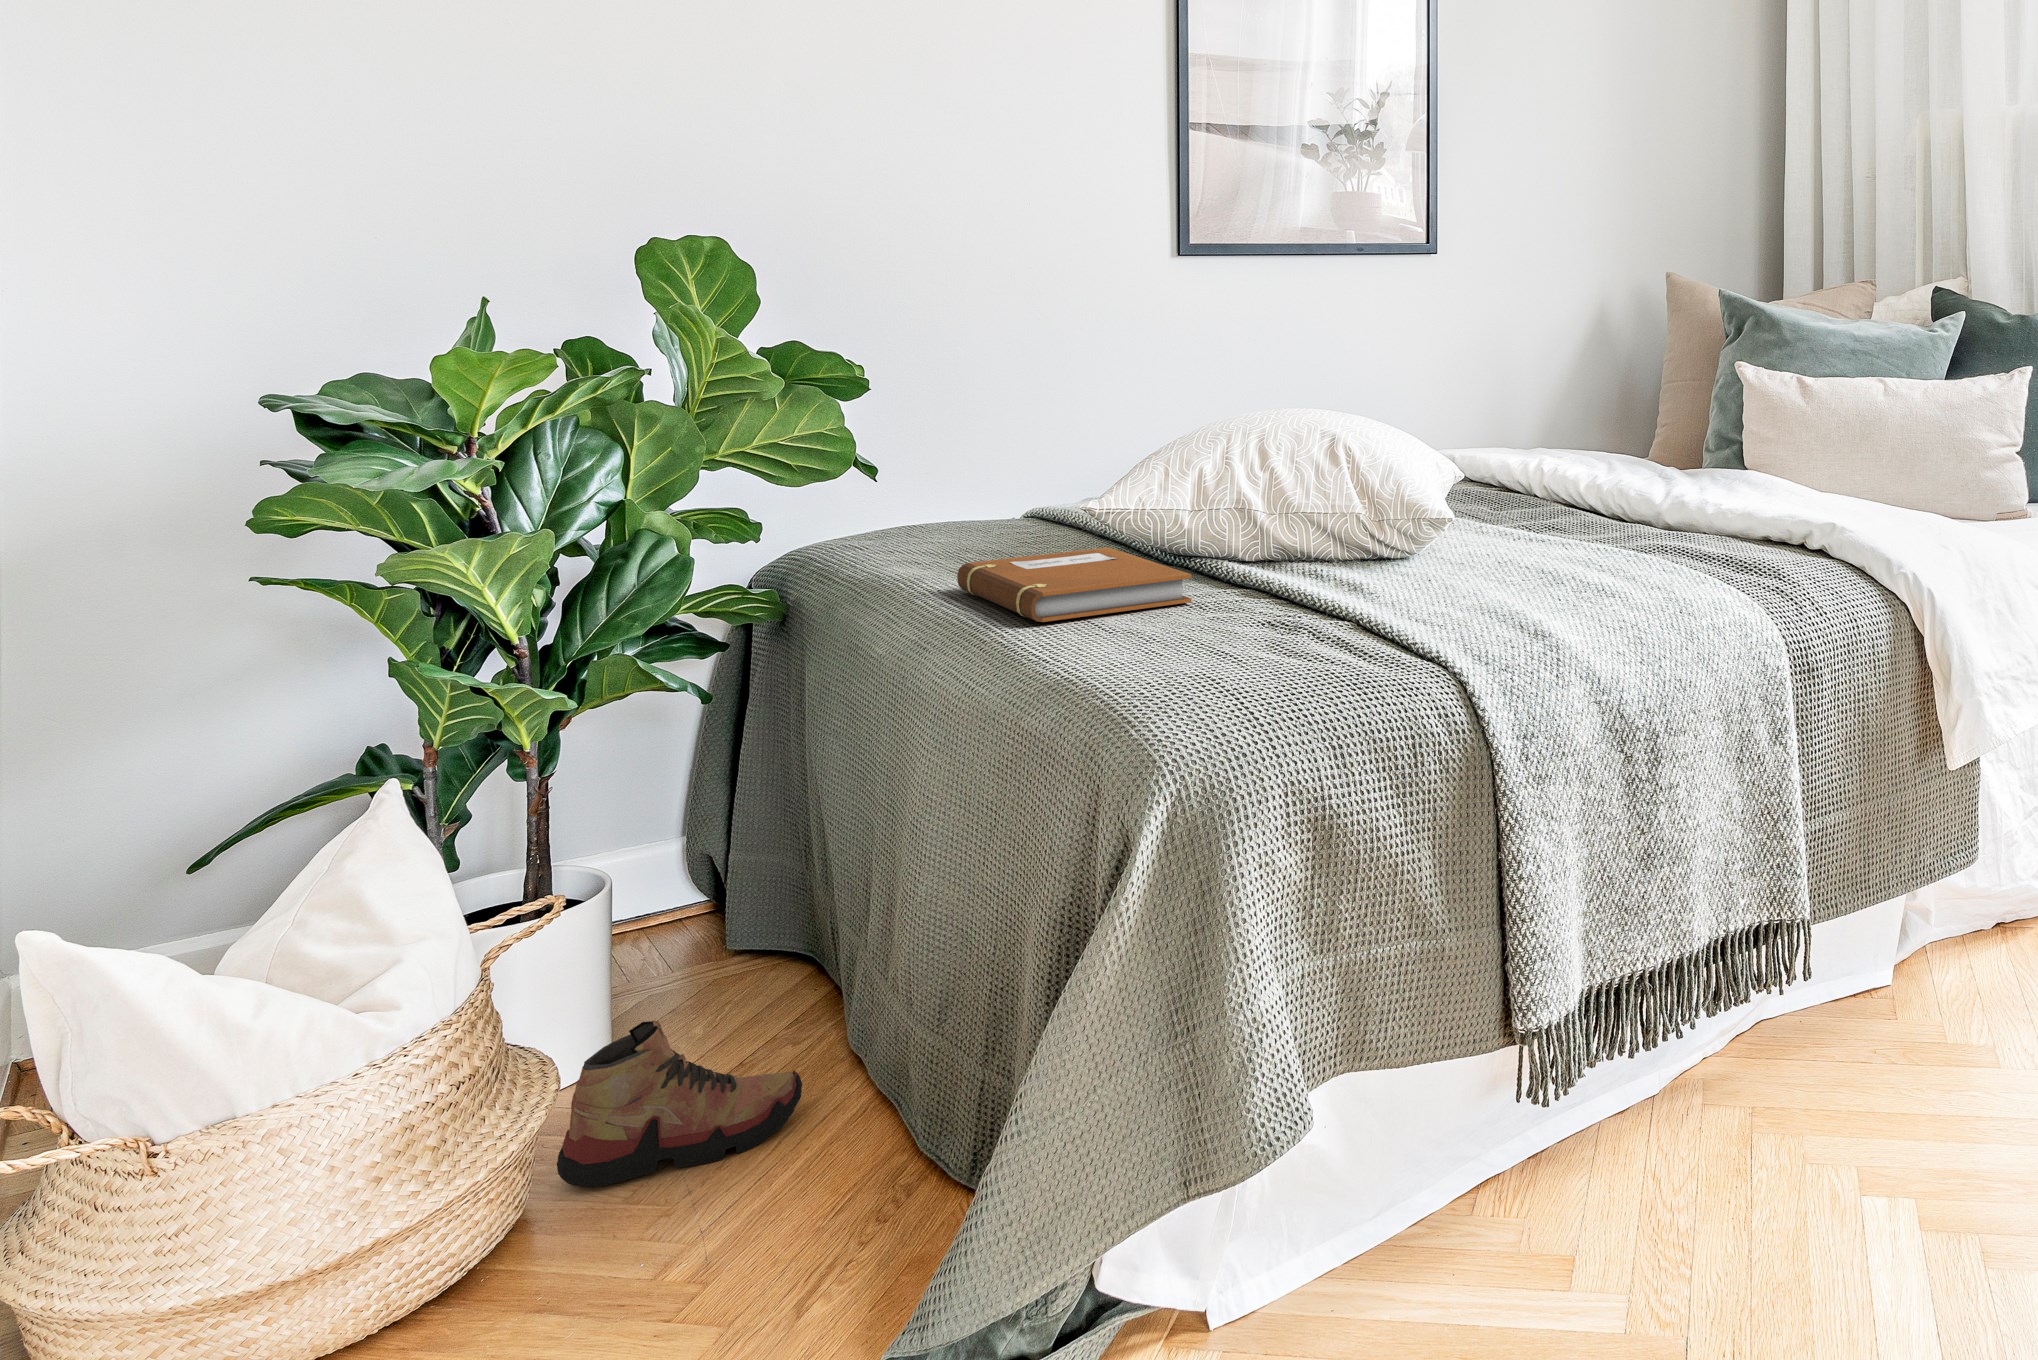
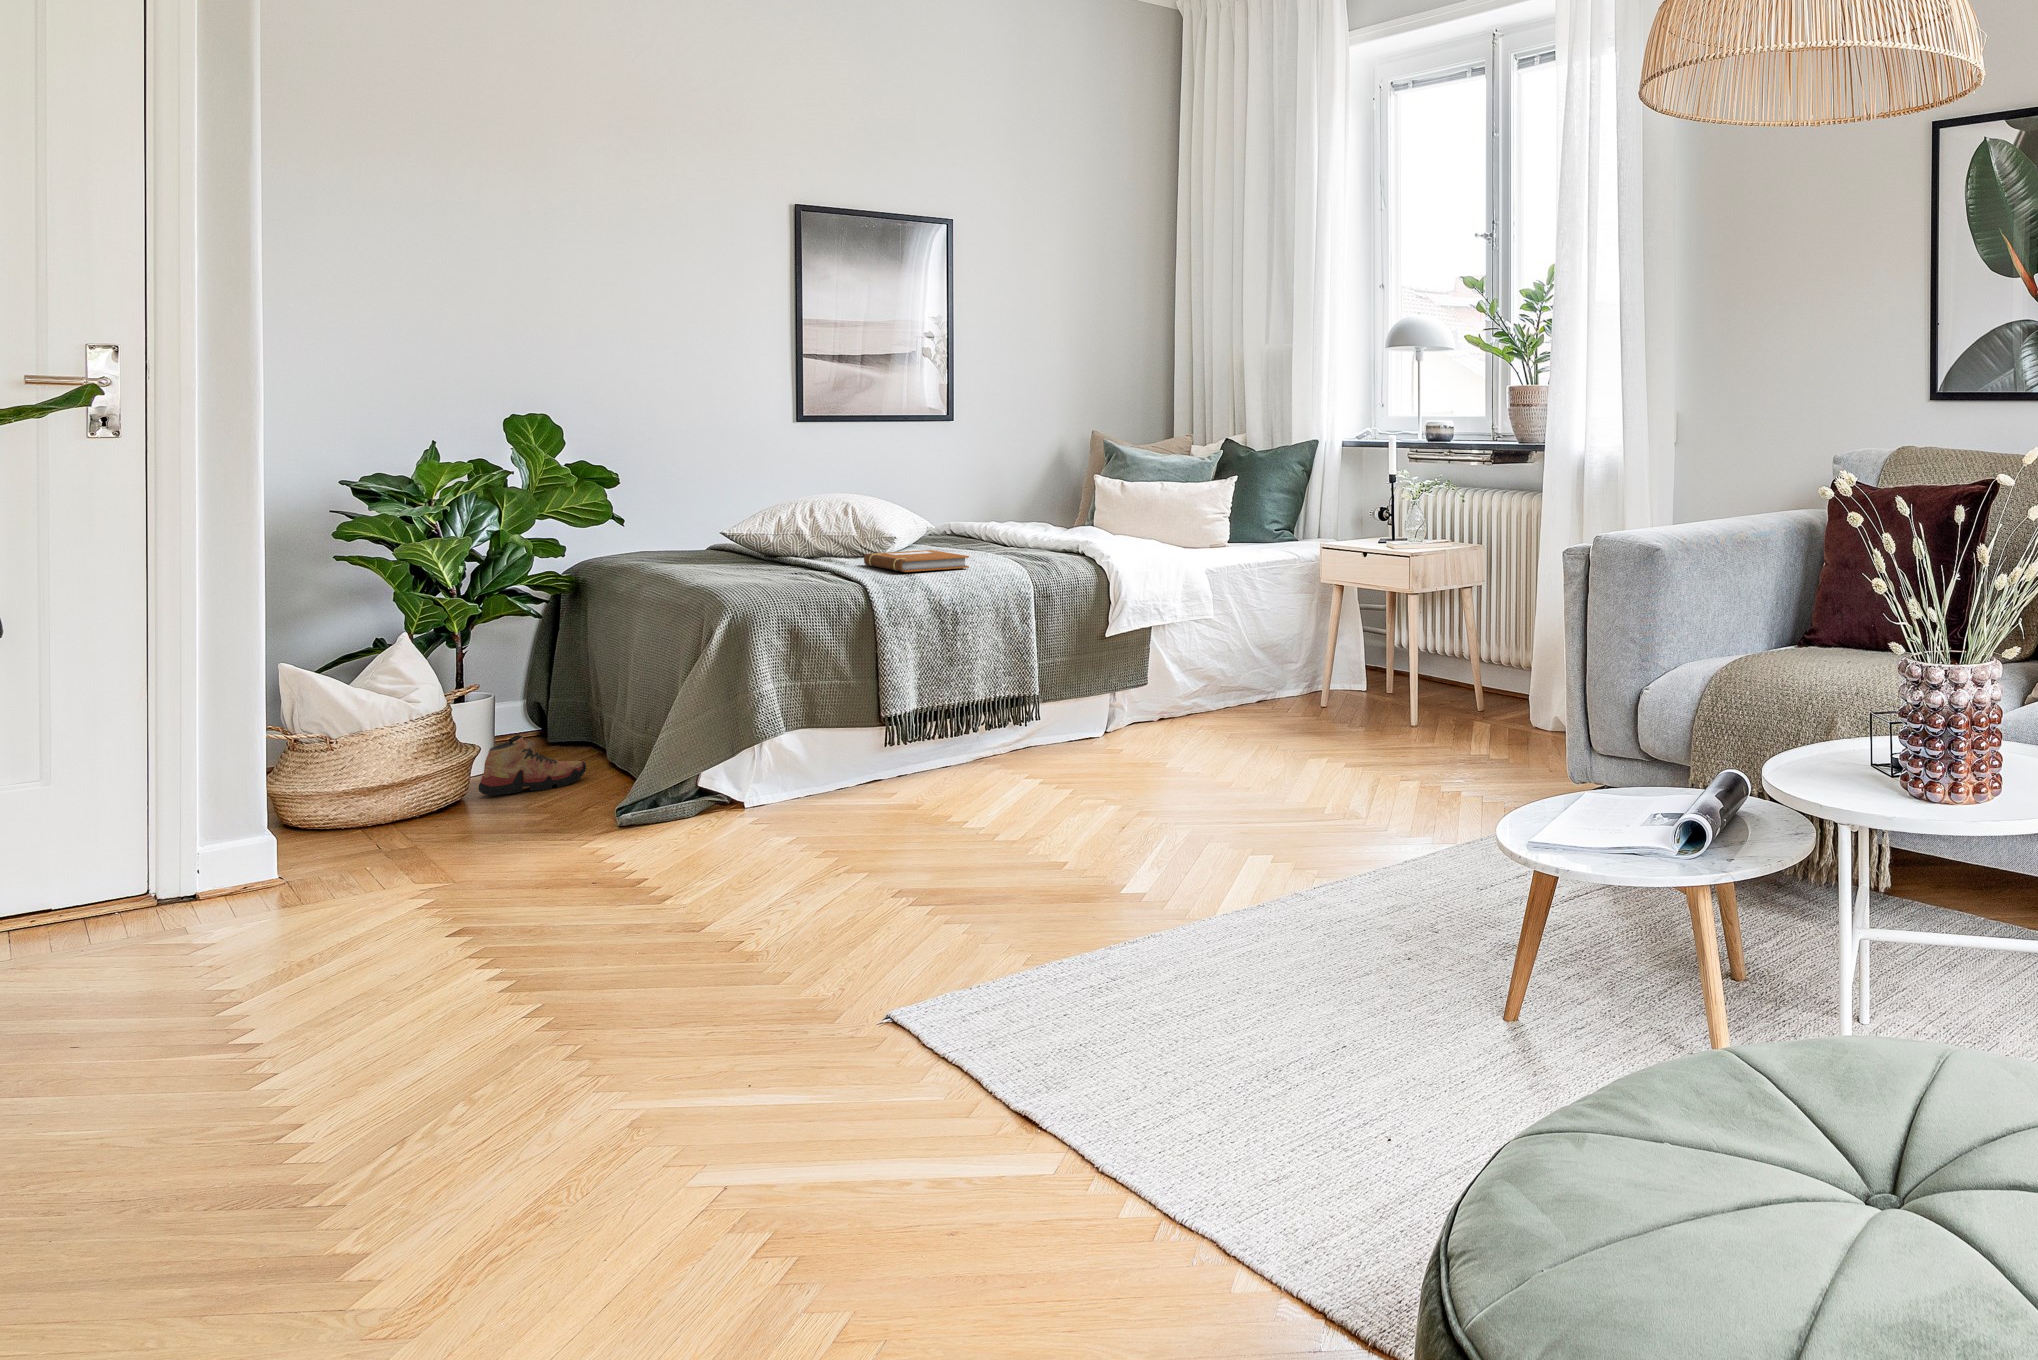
notebook: present [957,547,1192,622] -> present [864,550,969,572]

